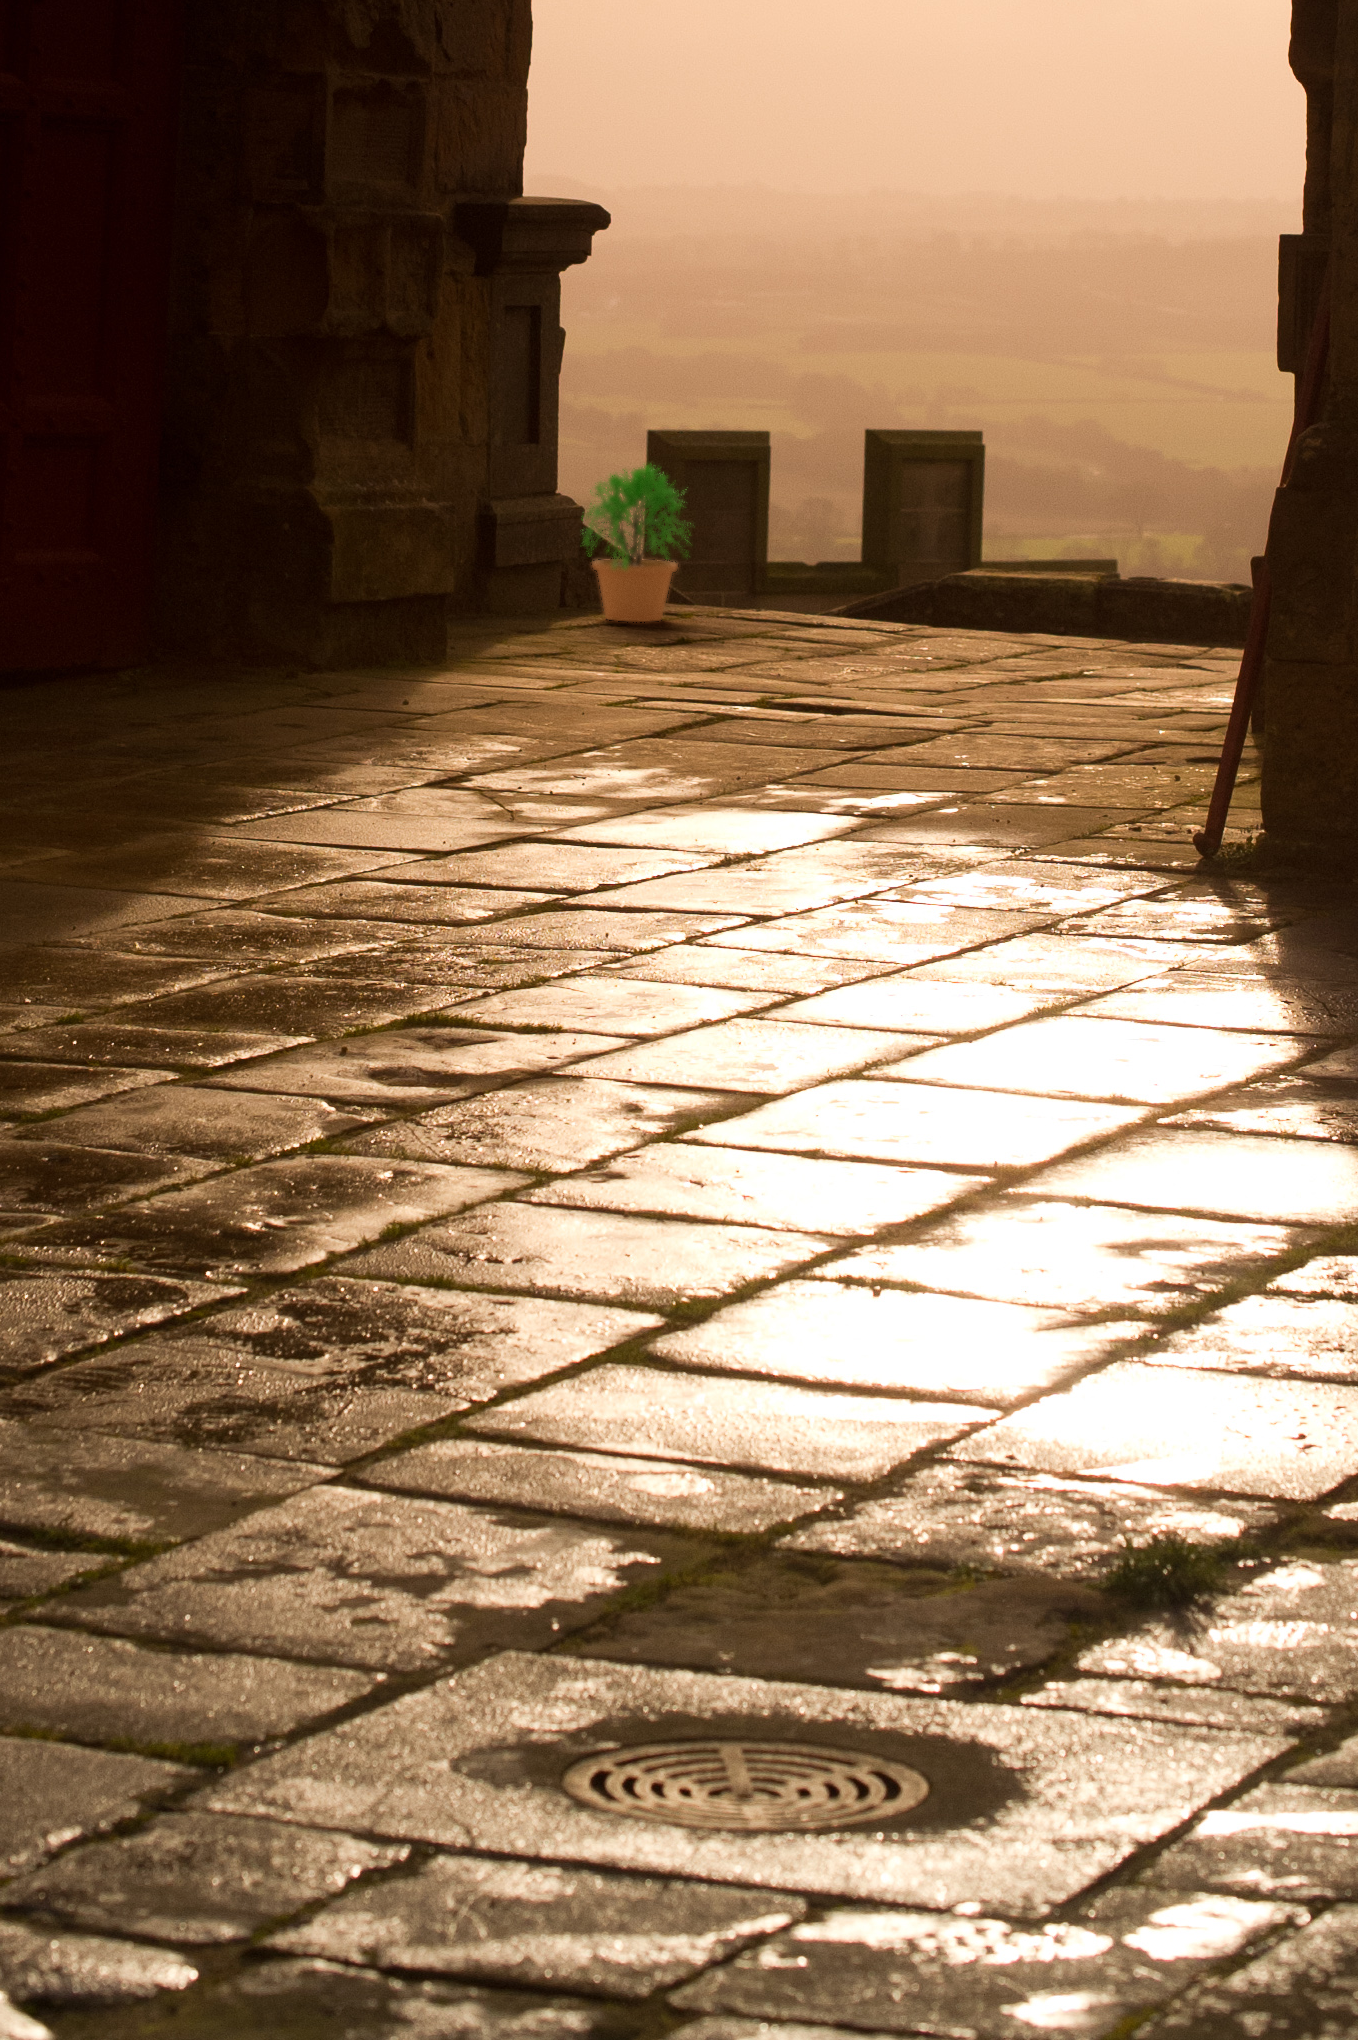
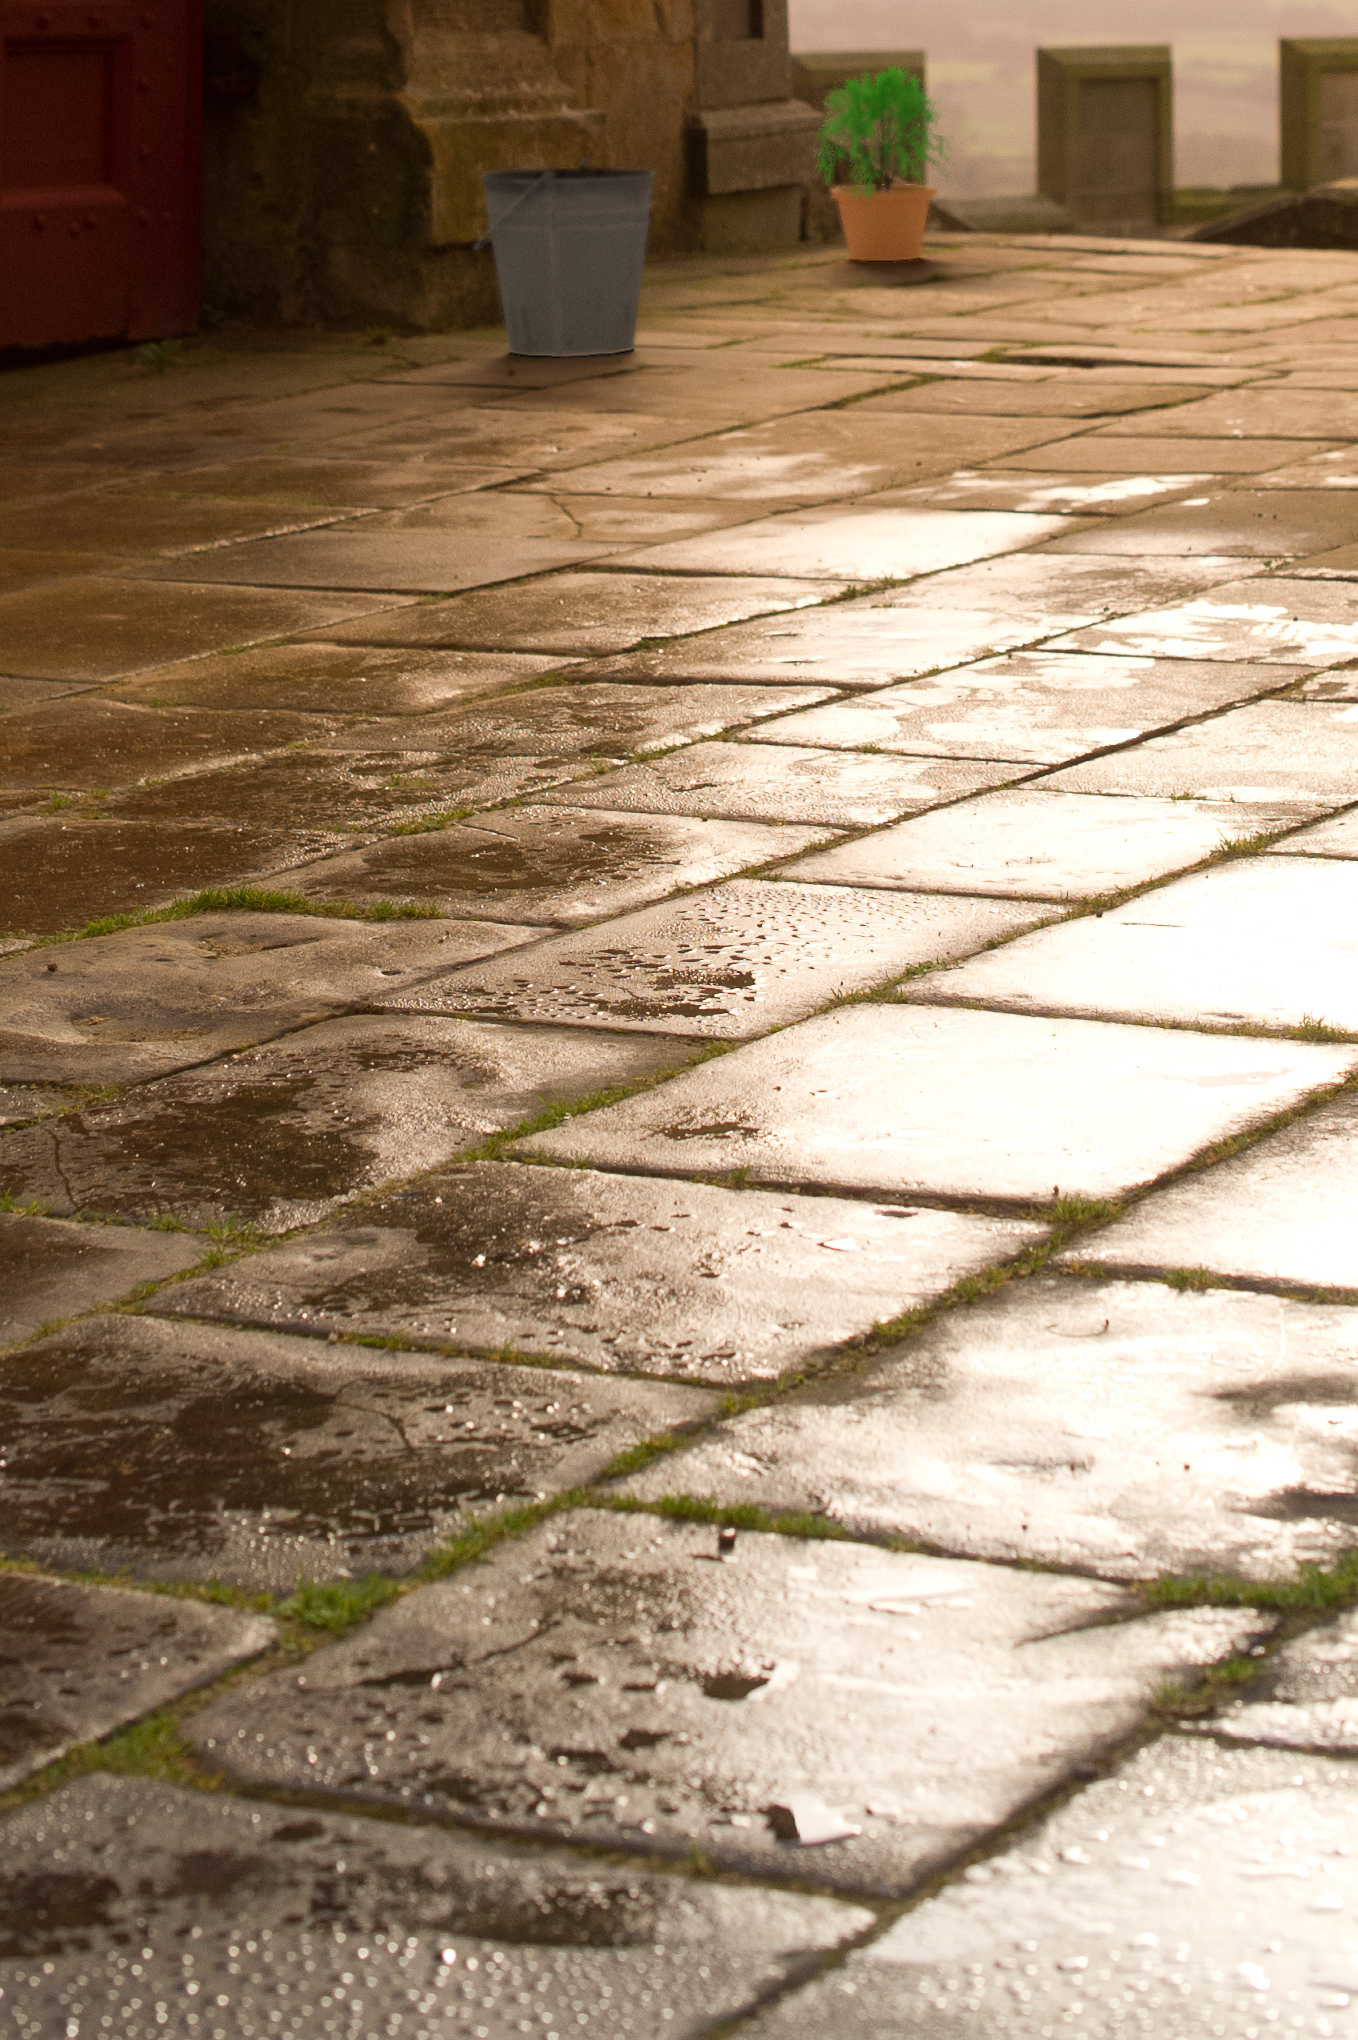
bucket: none [350,535,495,689] -> present [476,161,655,357]

